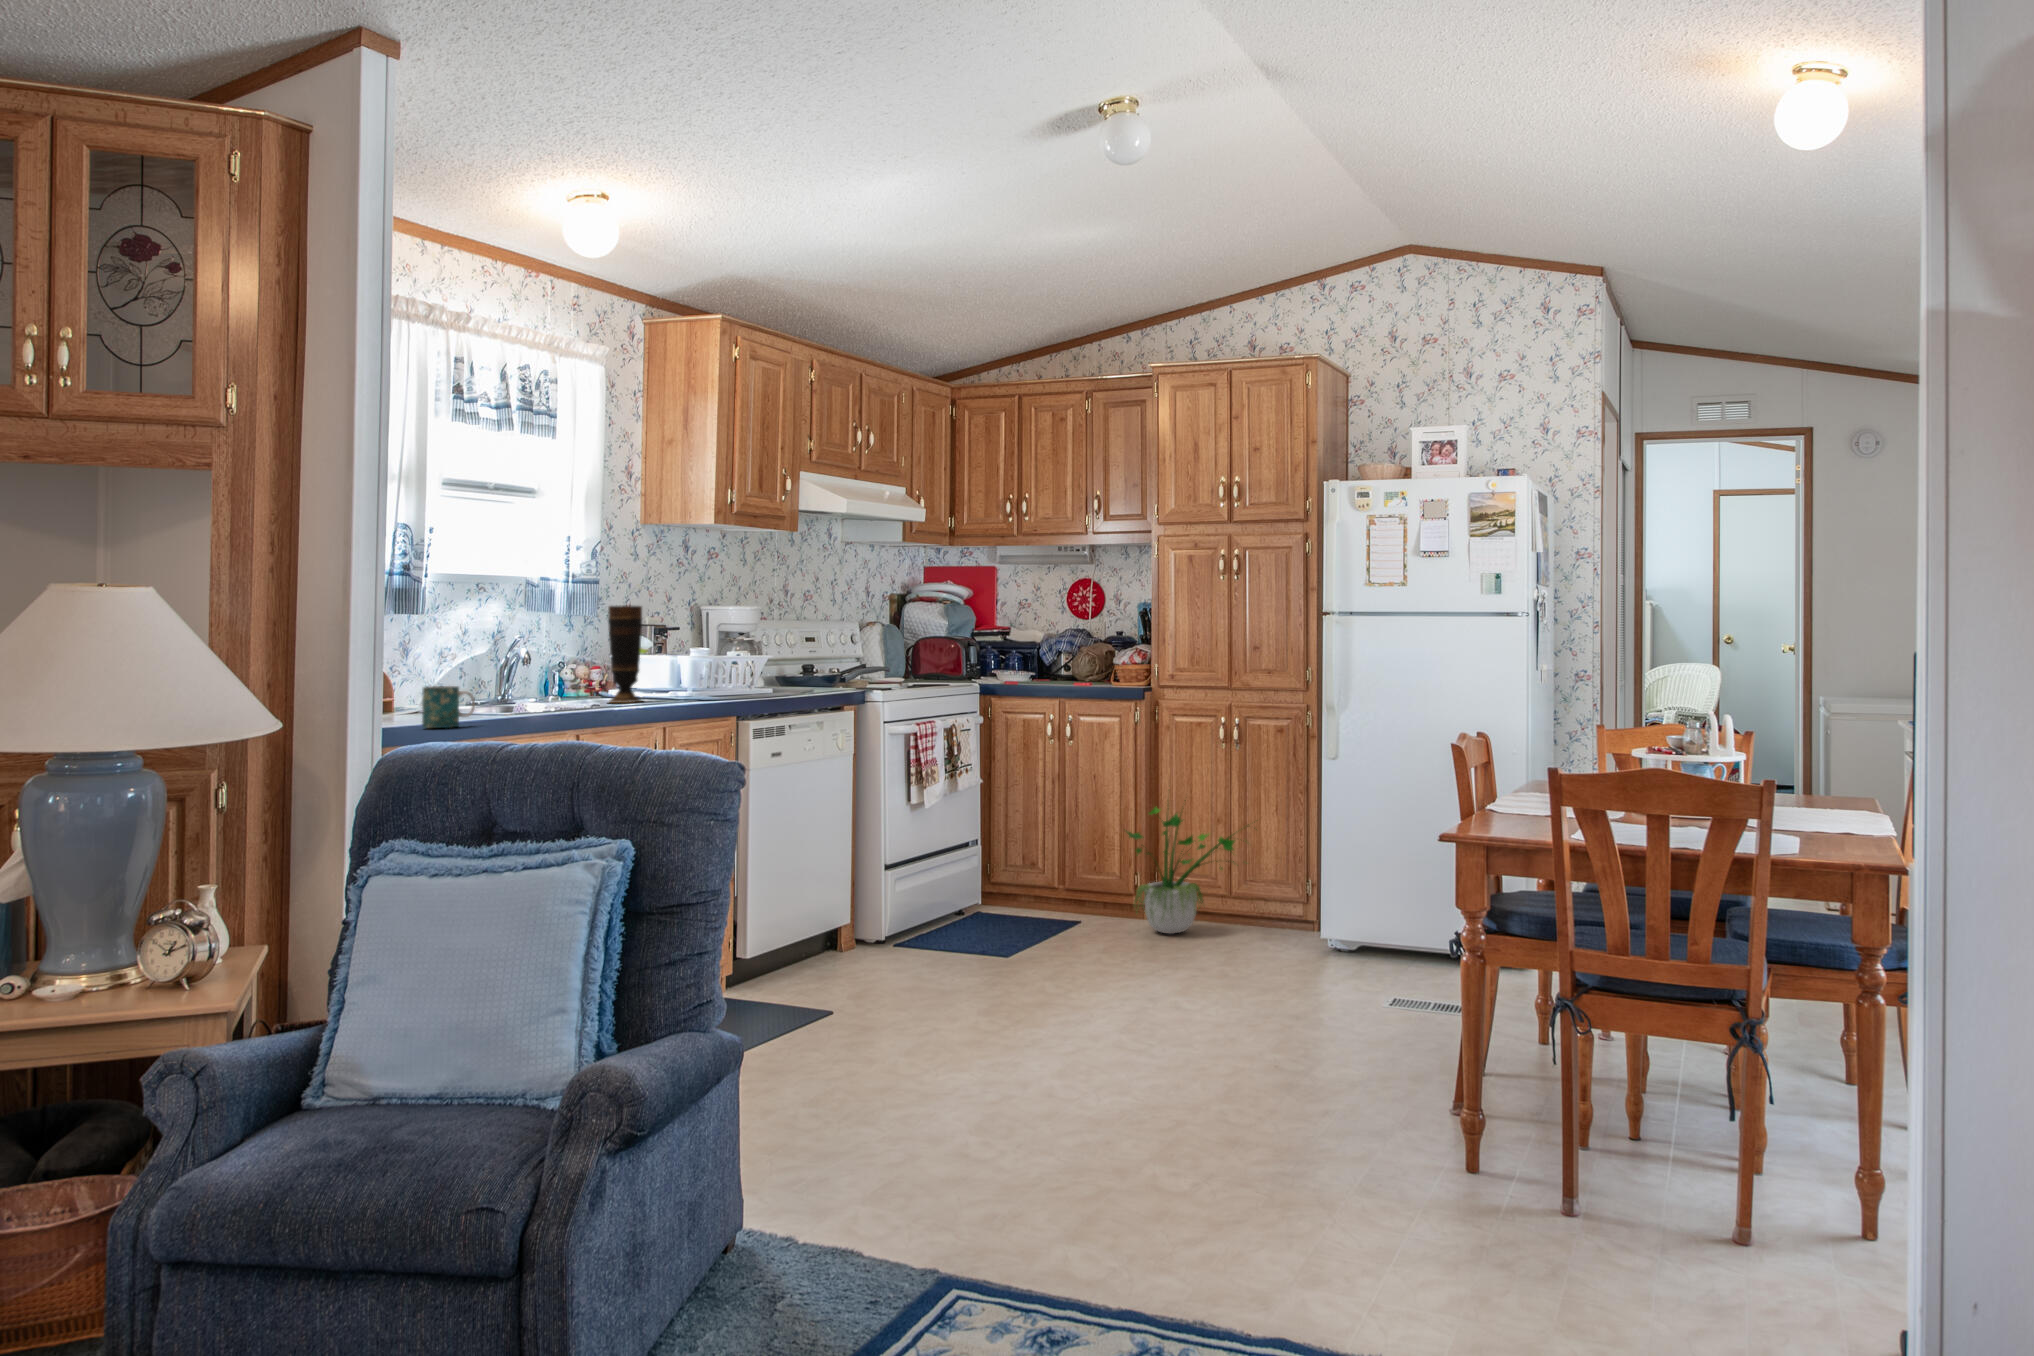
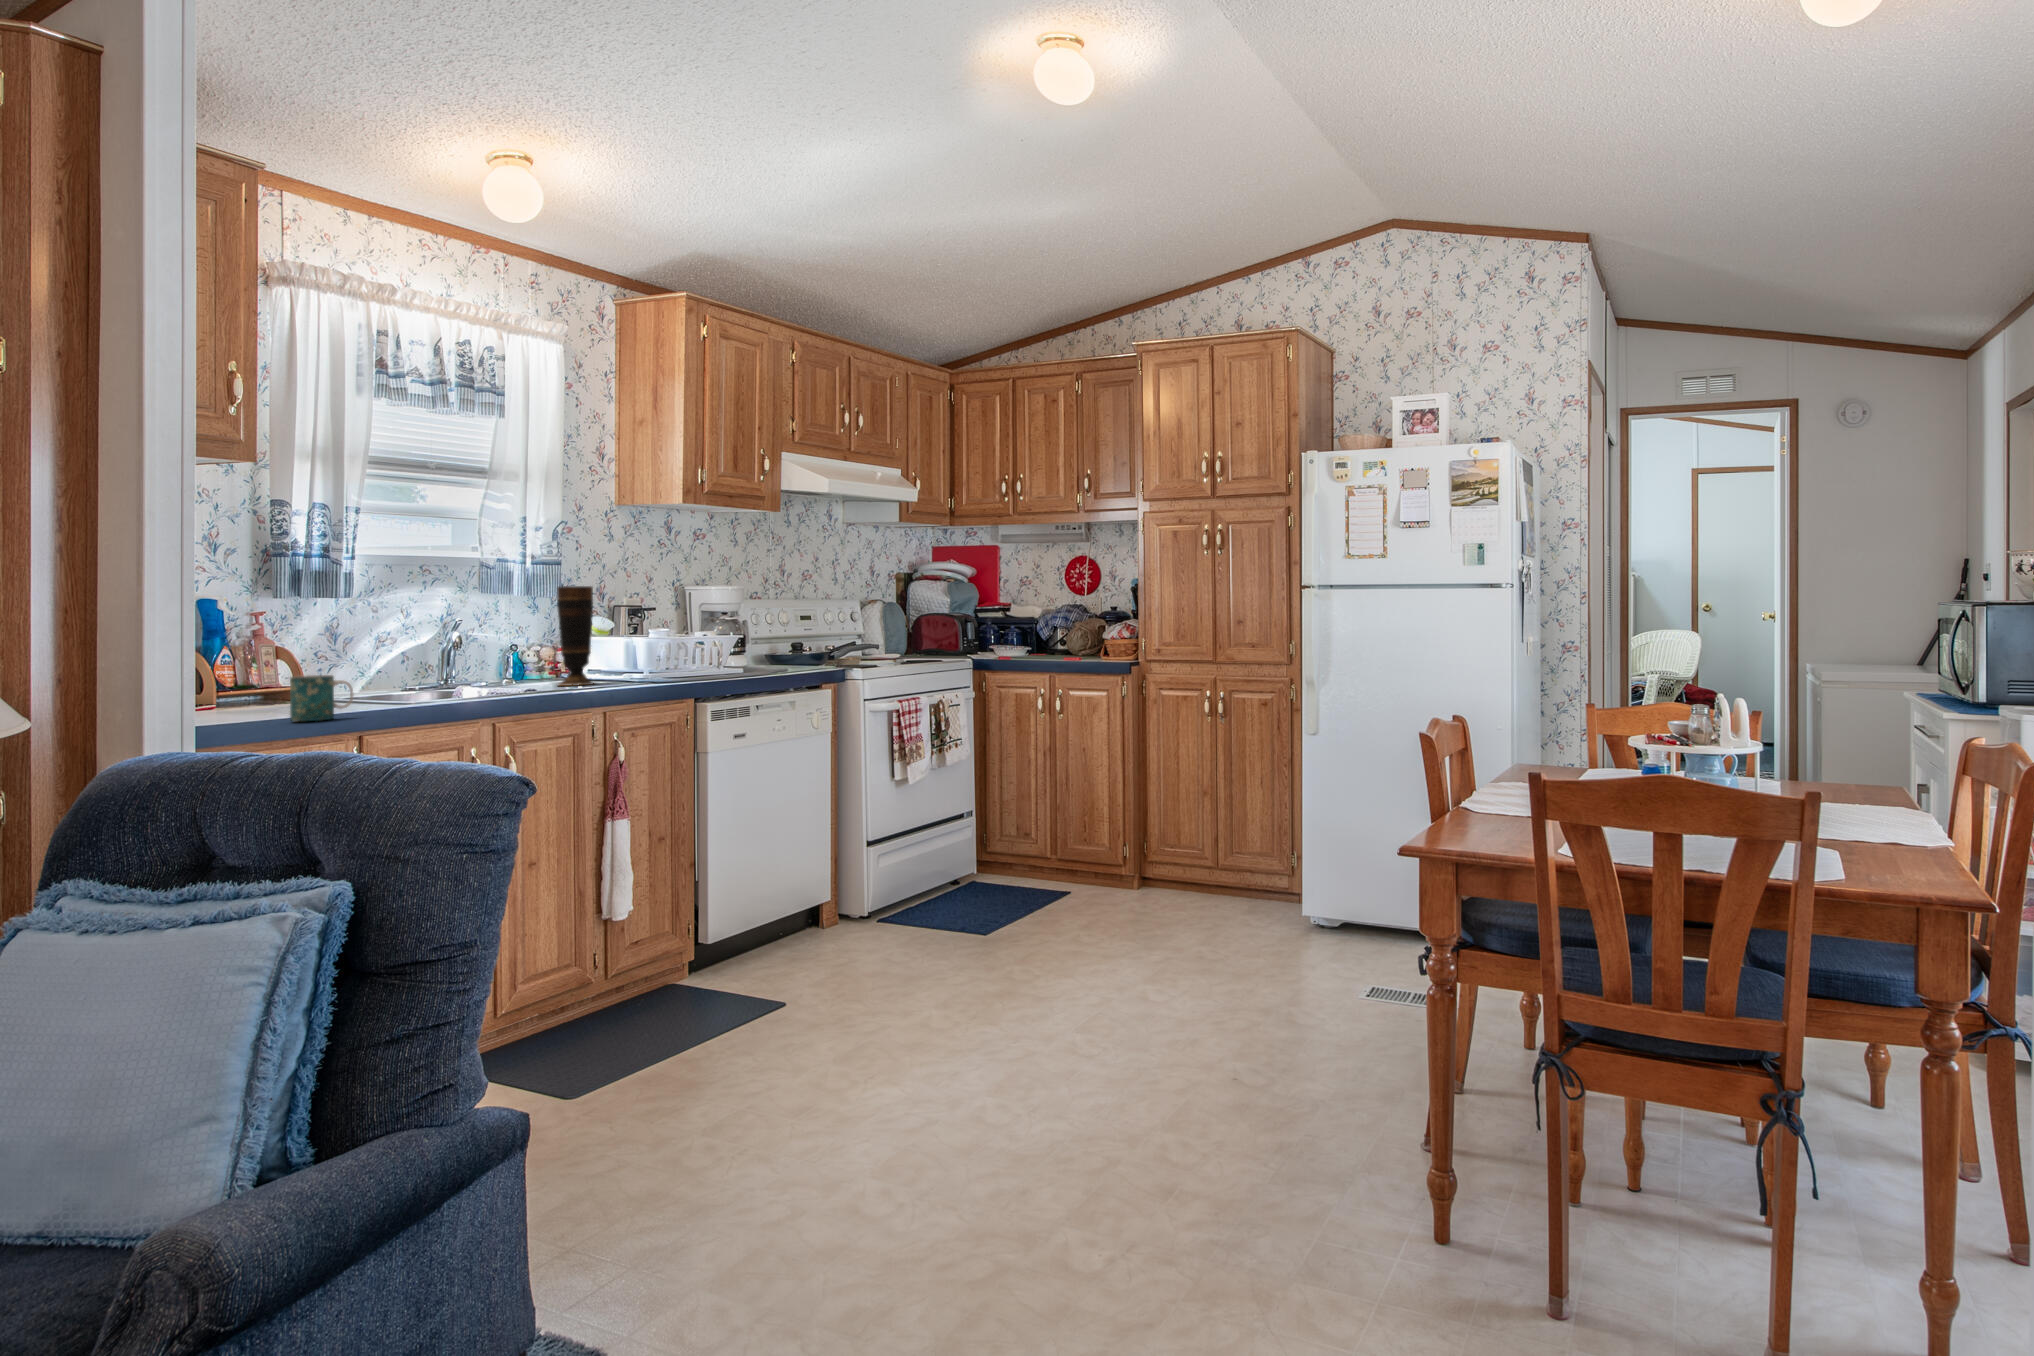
potted plant: present [1127,800,1235,934] -> none [1108,750,1245,905]

